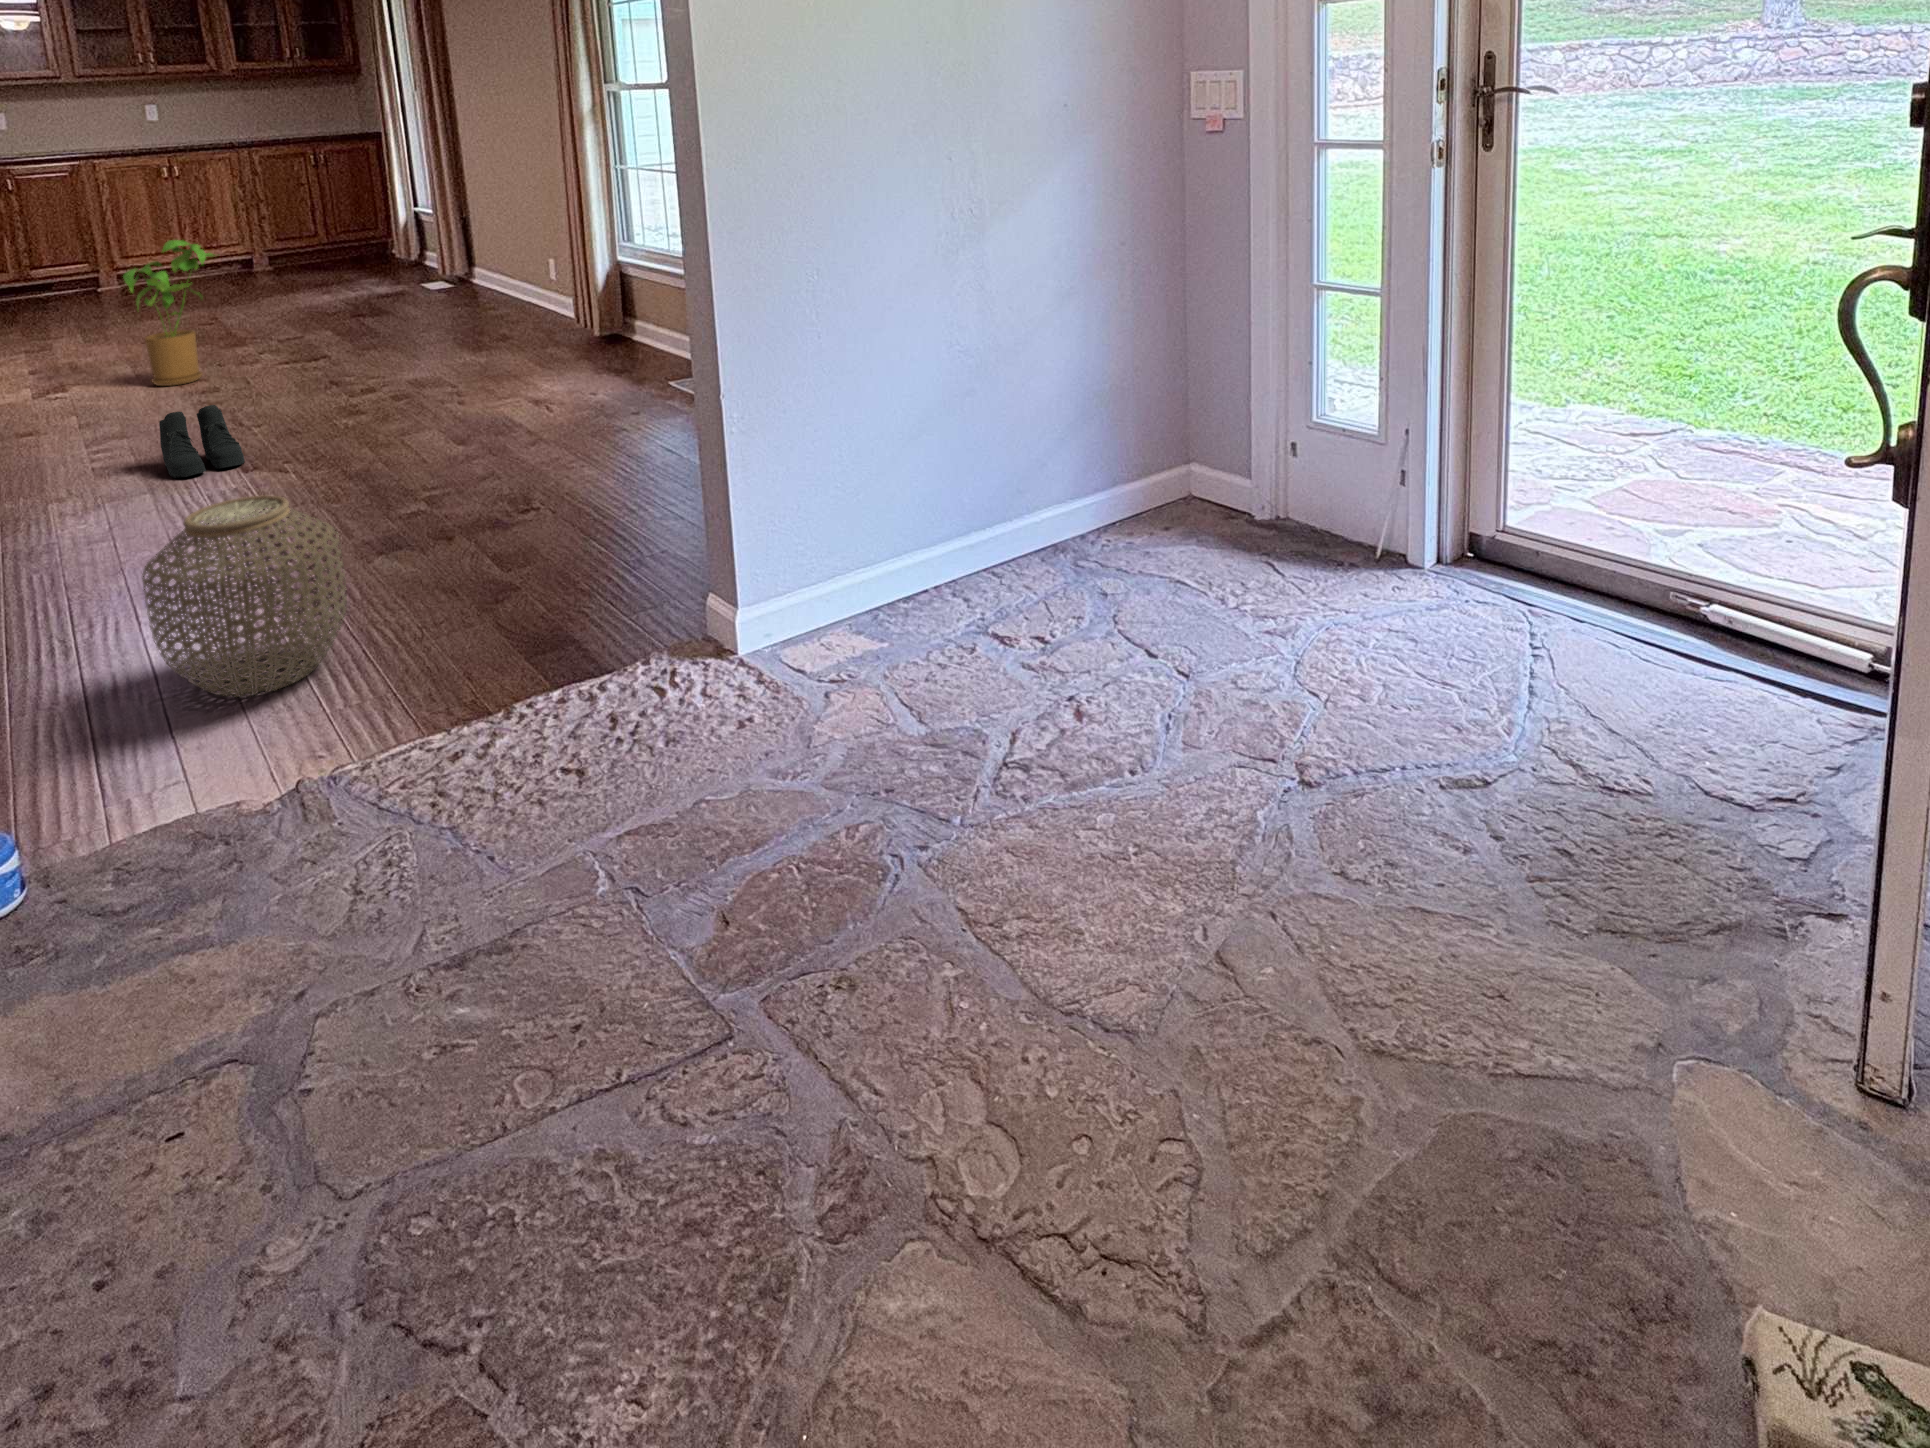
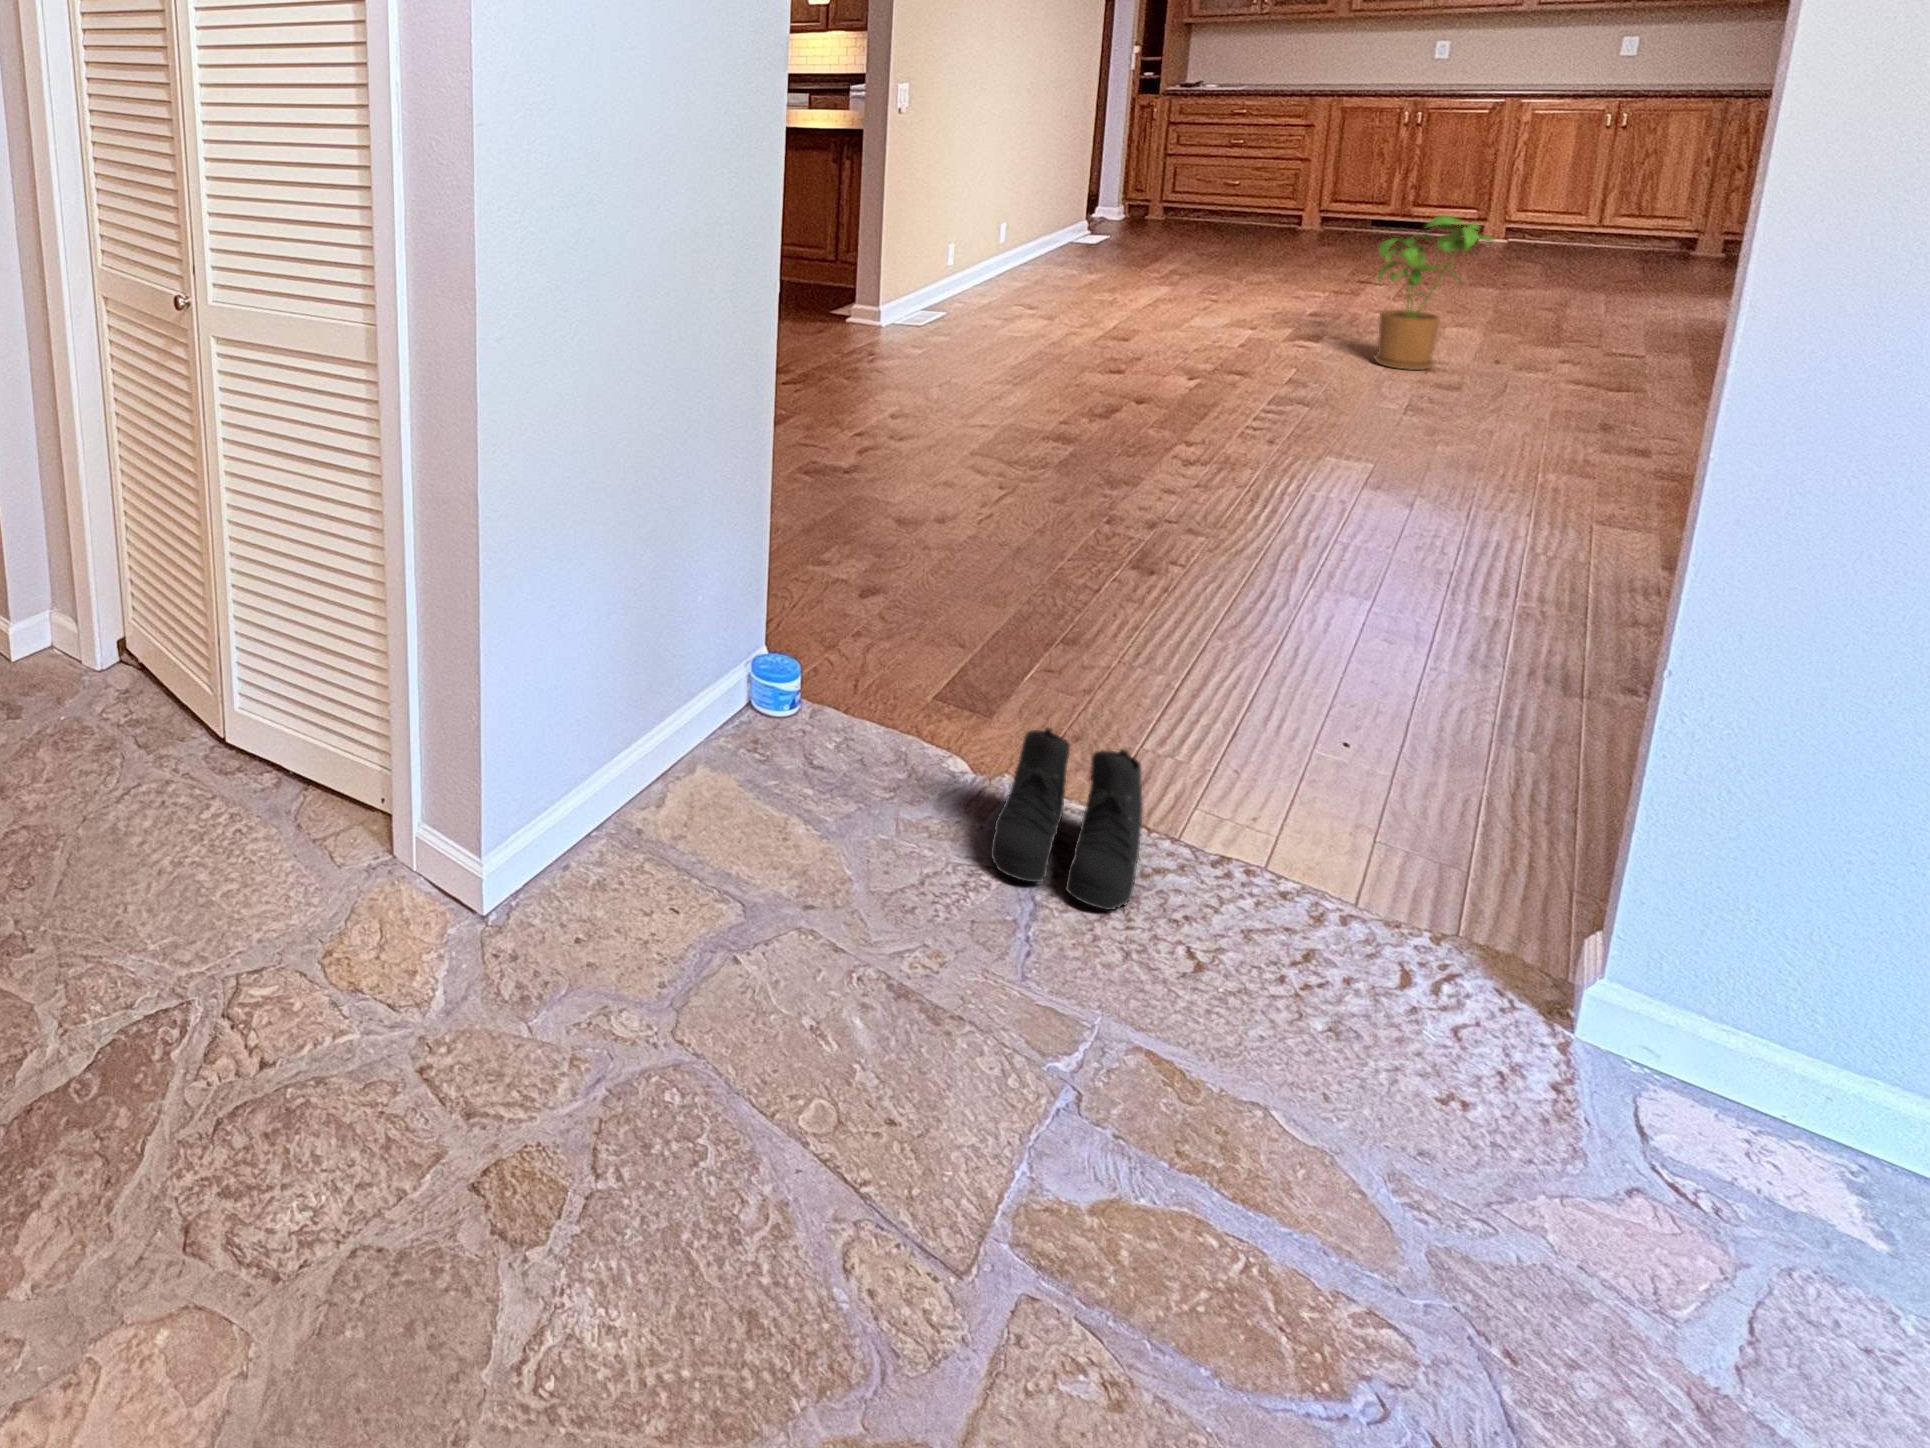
boots: present [159,405,245,478] -> present [991,727,1143,910]
woven basket: present [142,495,347,697] -> none [1010,506,1202,700]

